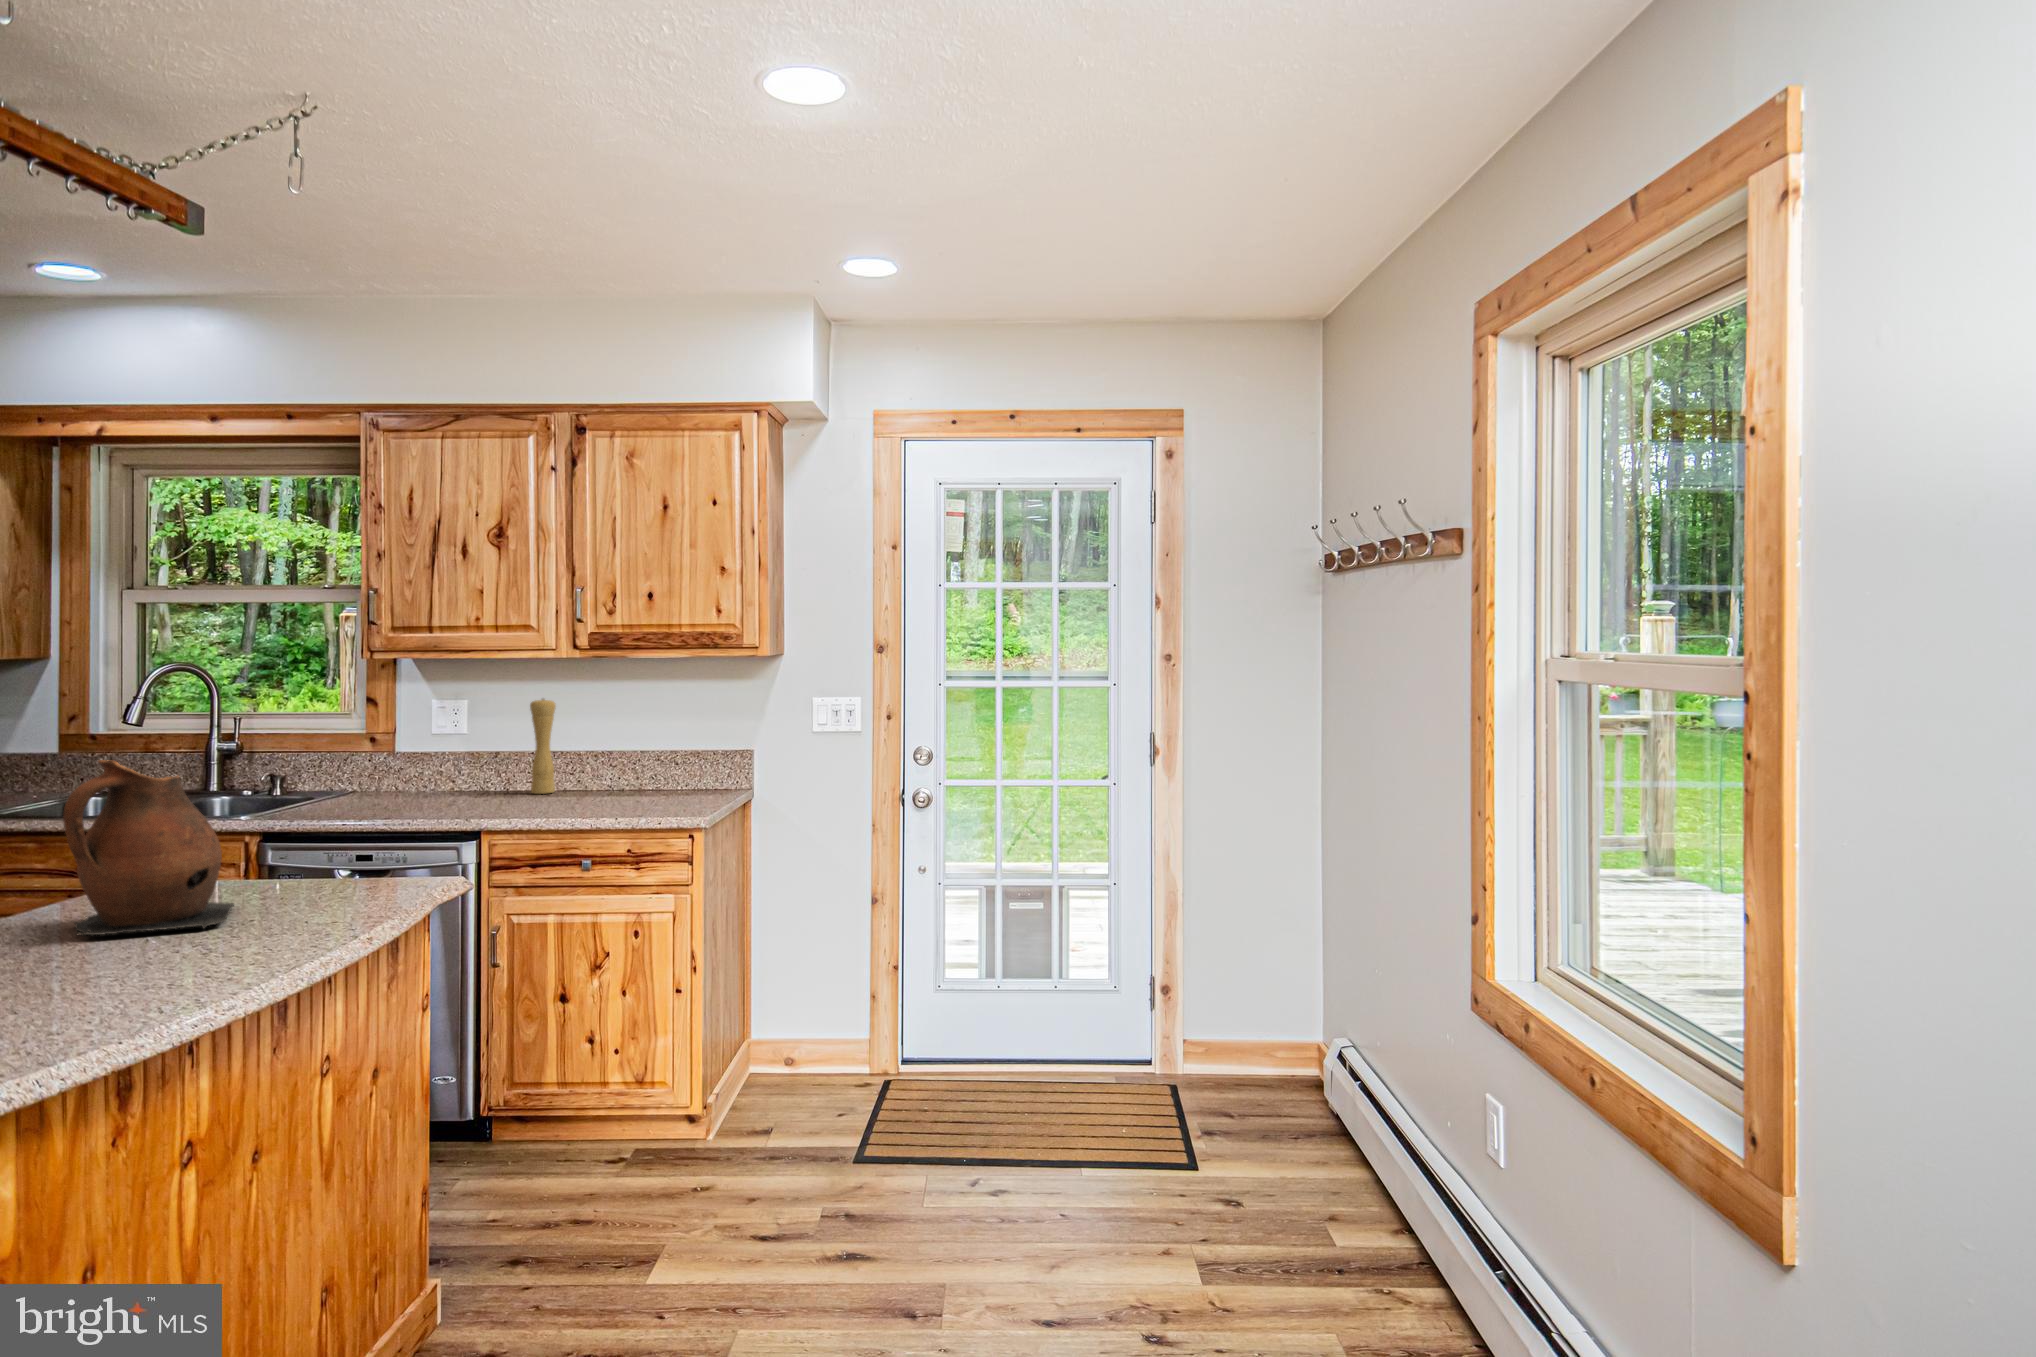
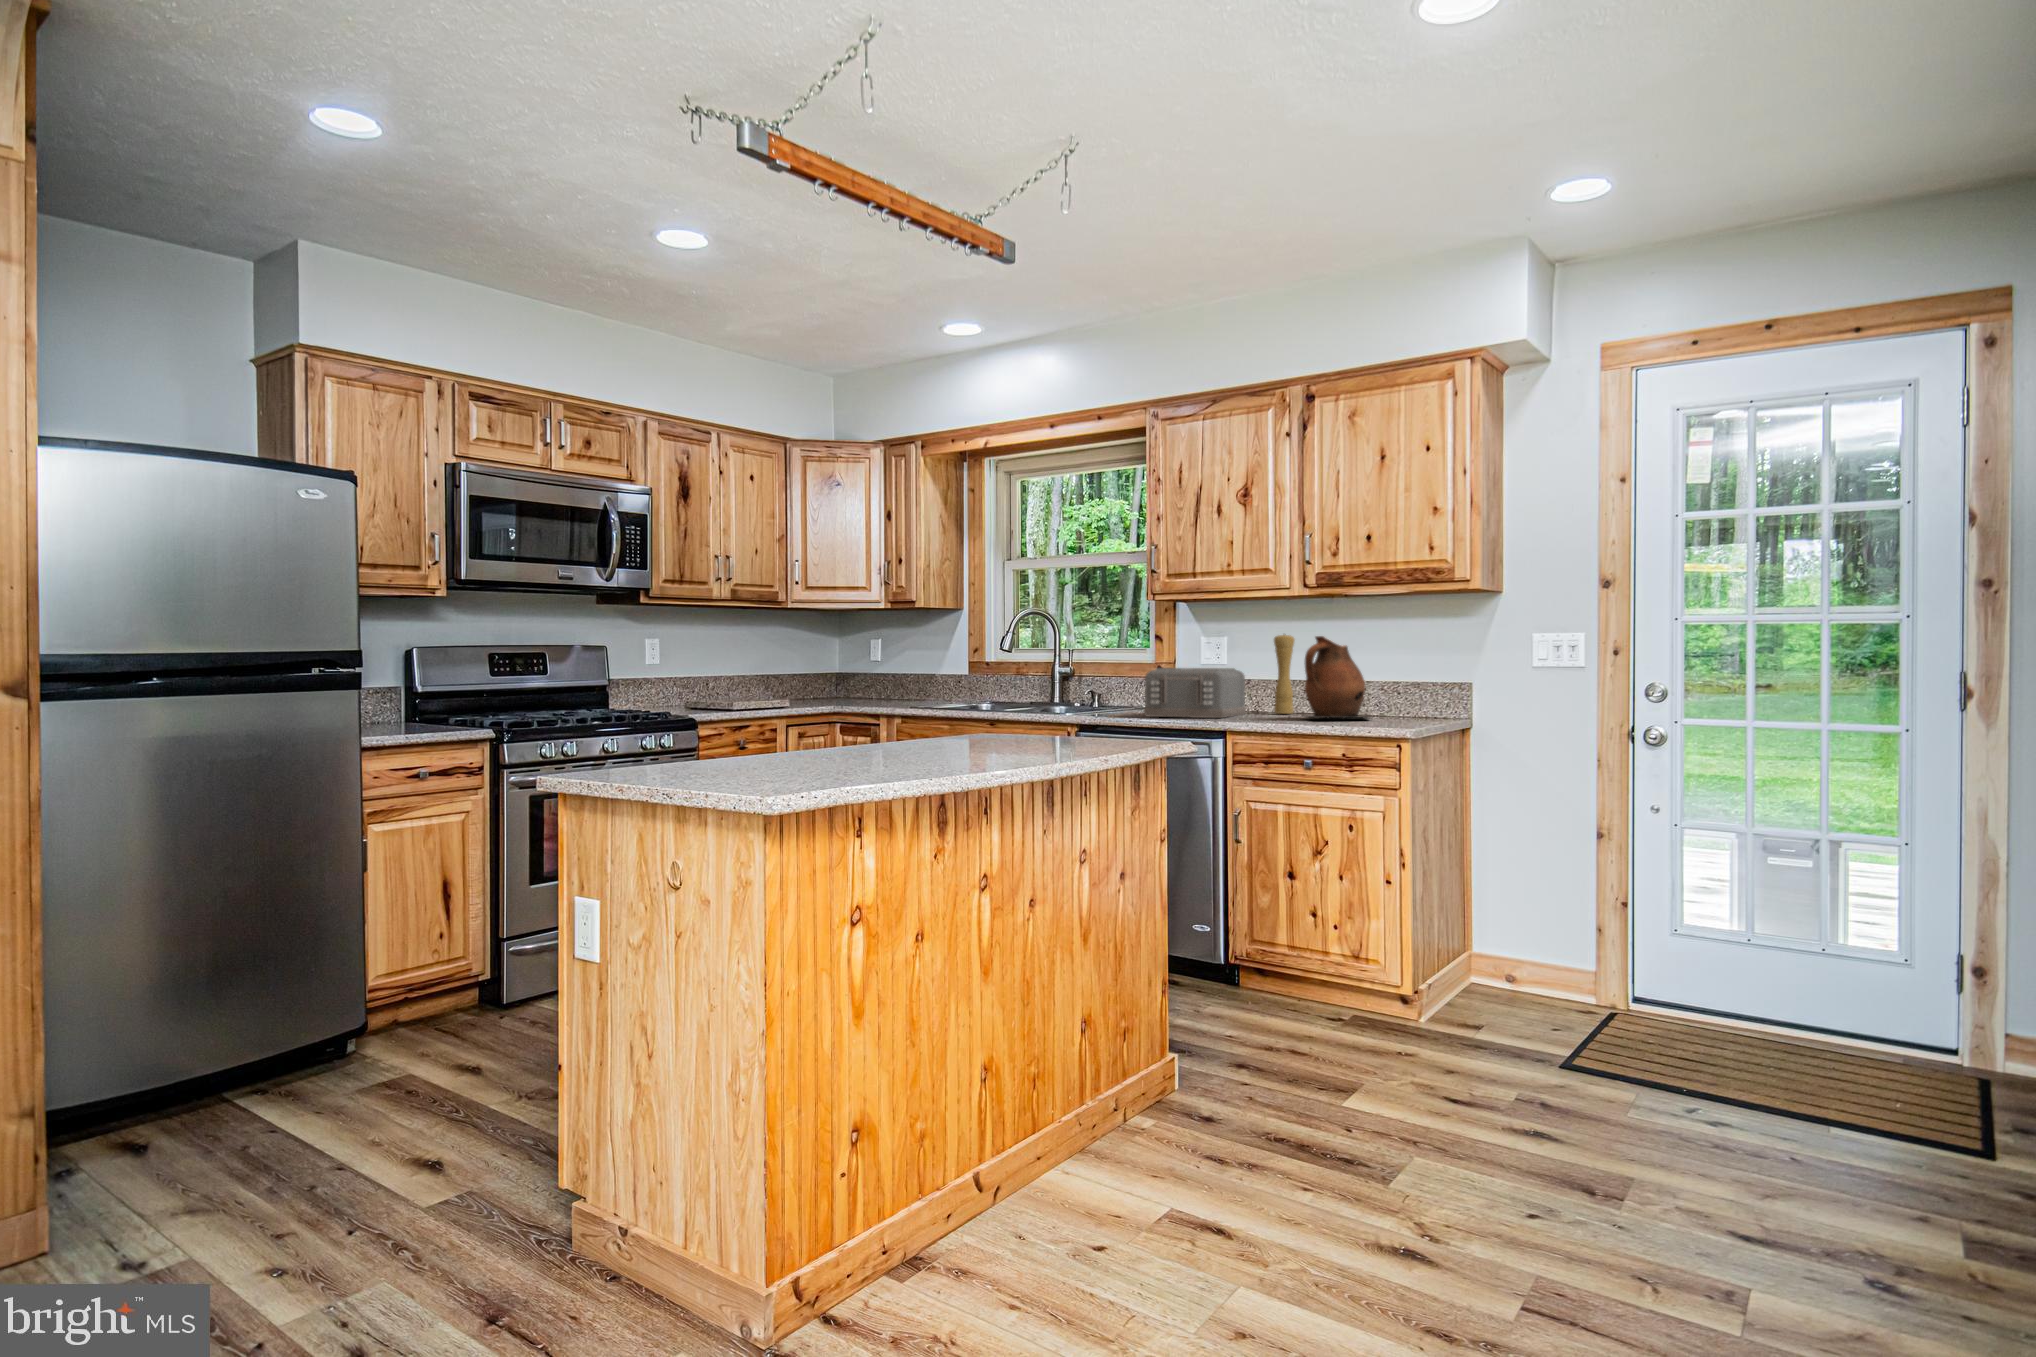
toaster: none [357,740,495,810] -> present [1144,668,1246,718]
ceramic pitcher: present [63,760,234,935] -> present [1305,636,1370,719]

